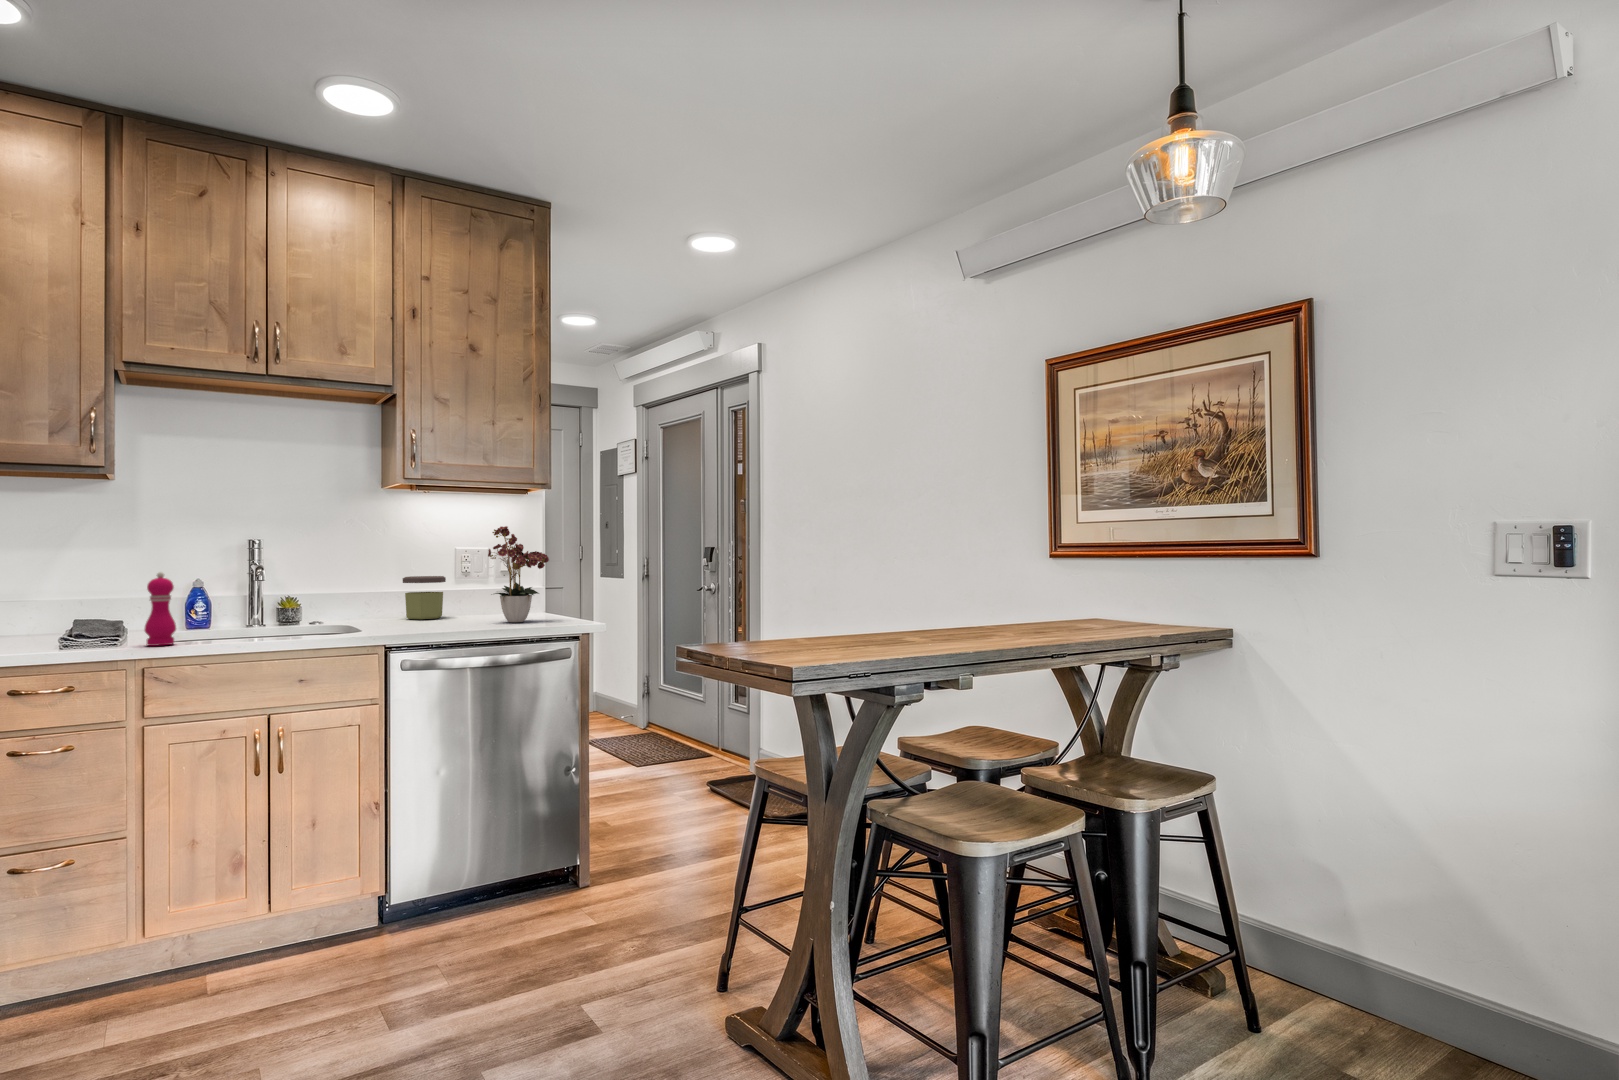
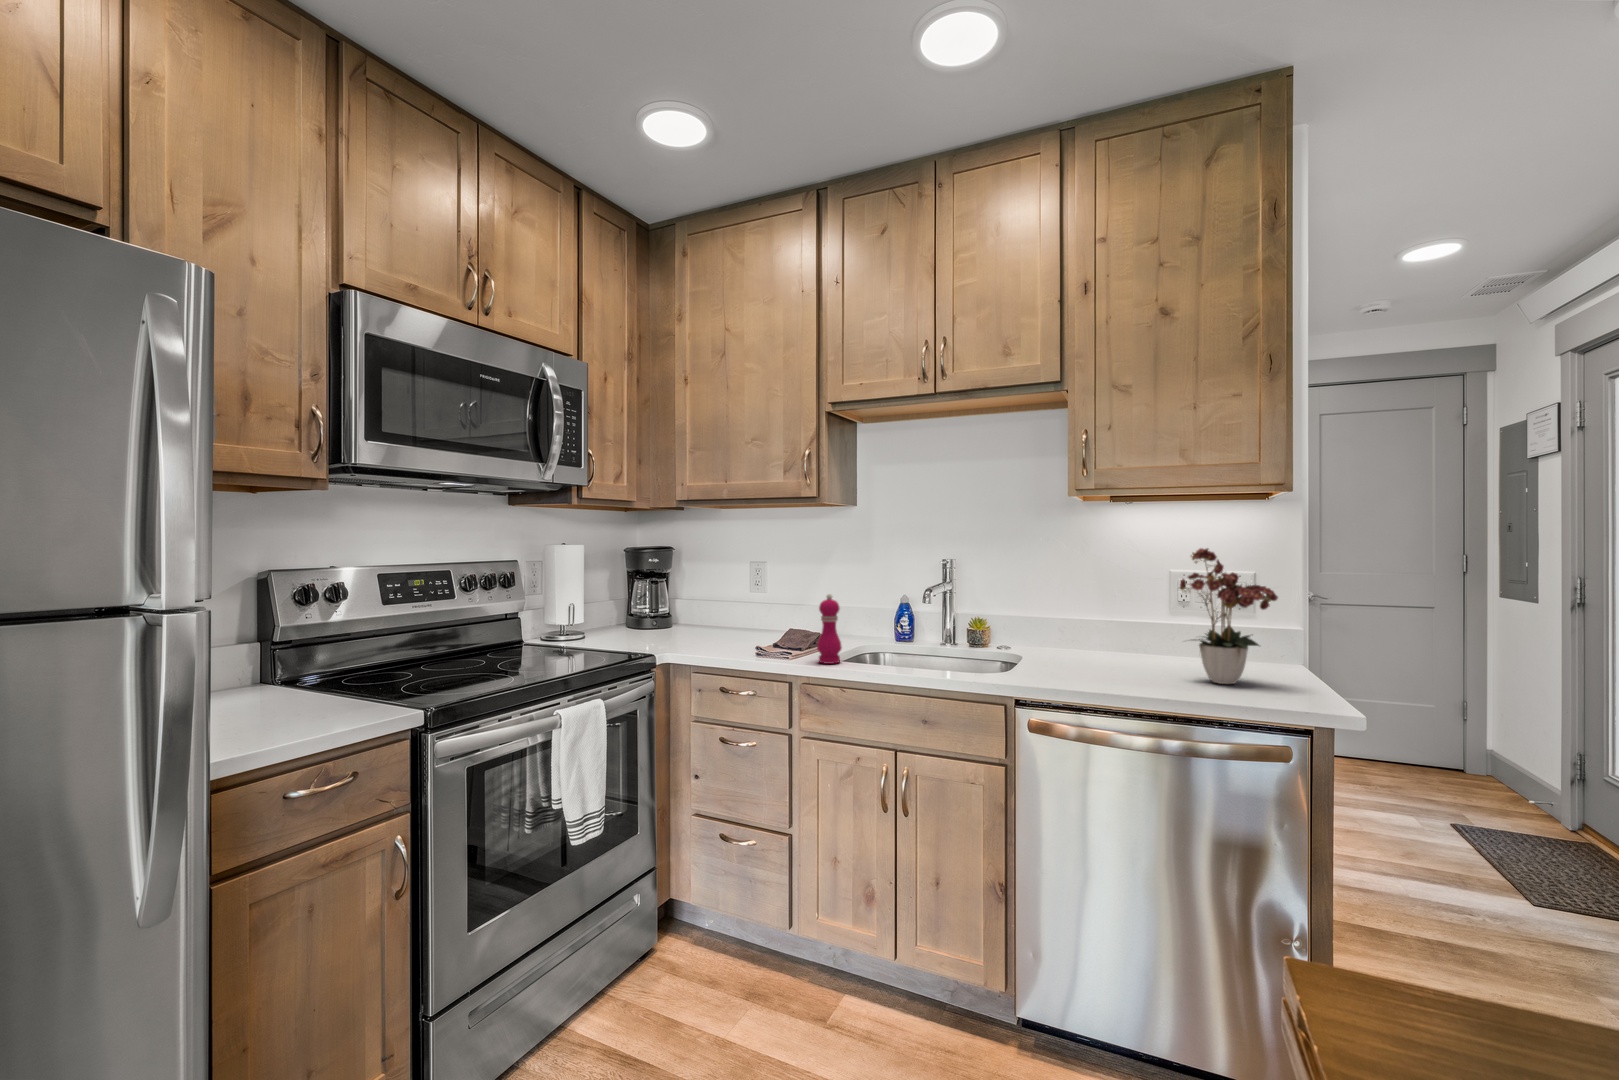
jar: present [403,576,446,619] -> none [1096,604,1151,659]

